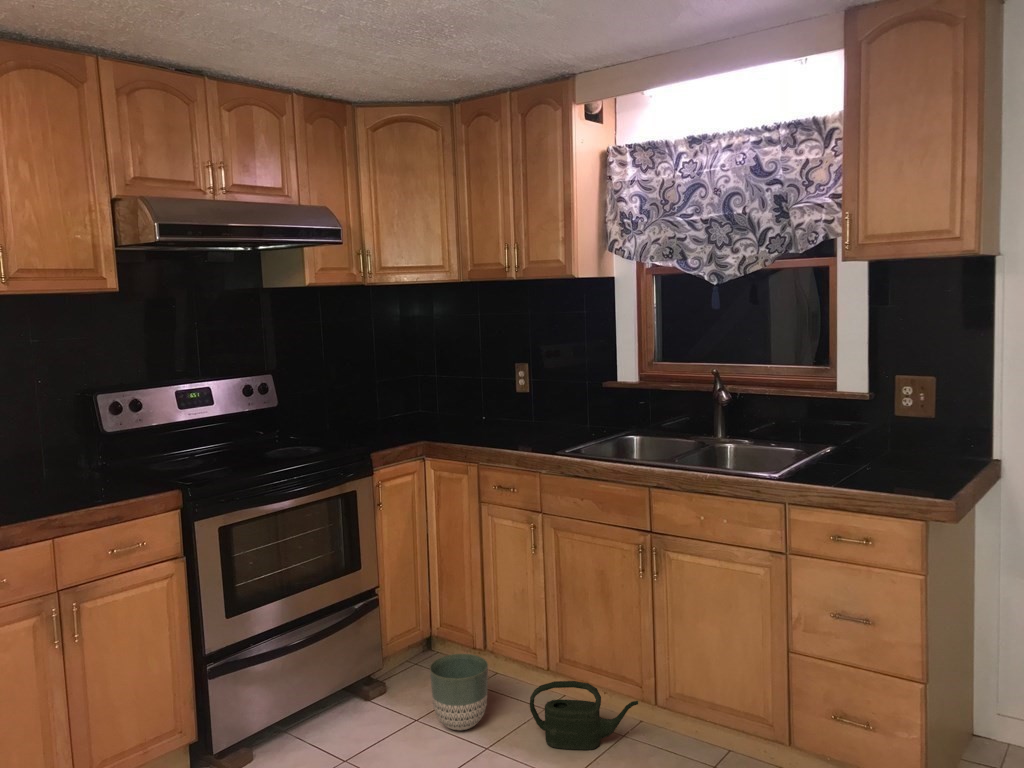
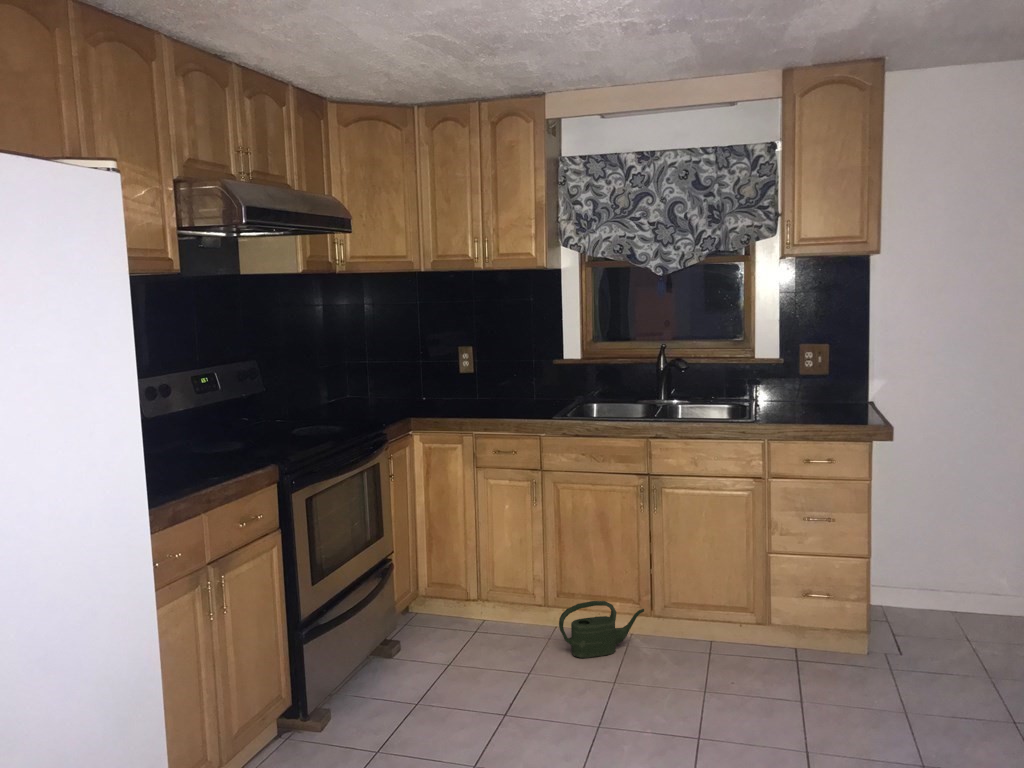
planter: present [430,654,488,730] -> none [465,596,515,661]

